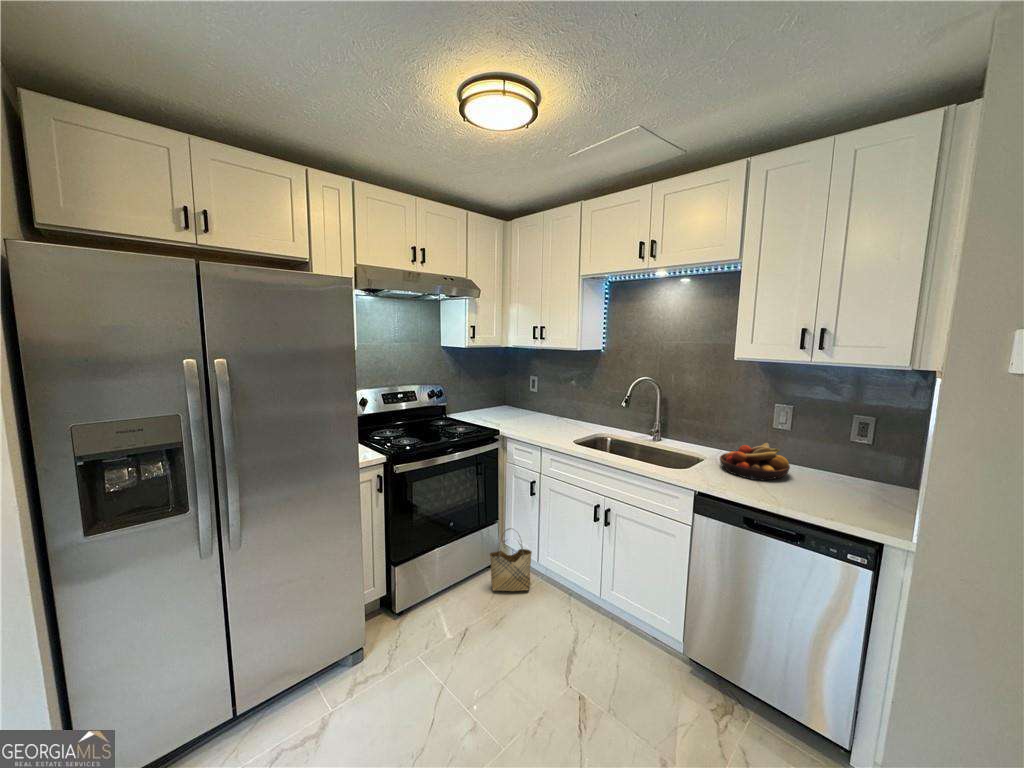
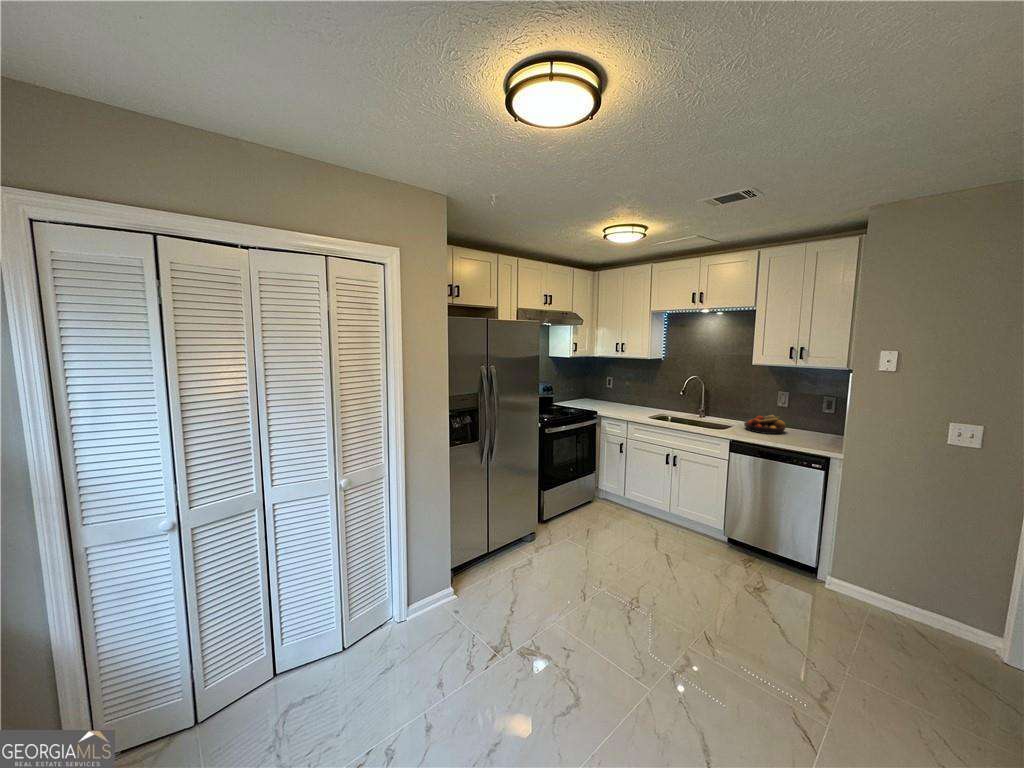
woven basket: present [490,528,532,591] -> none [594,475,621,513]

